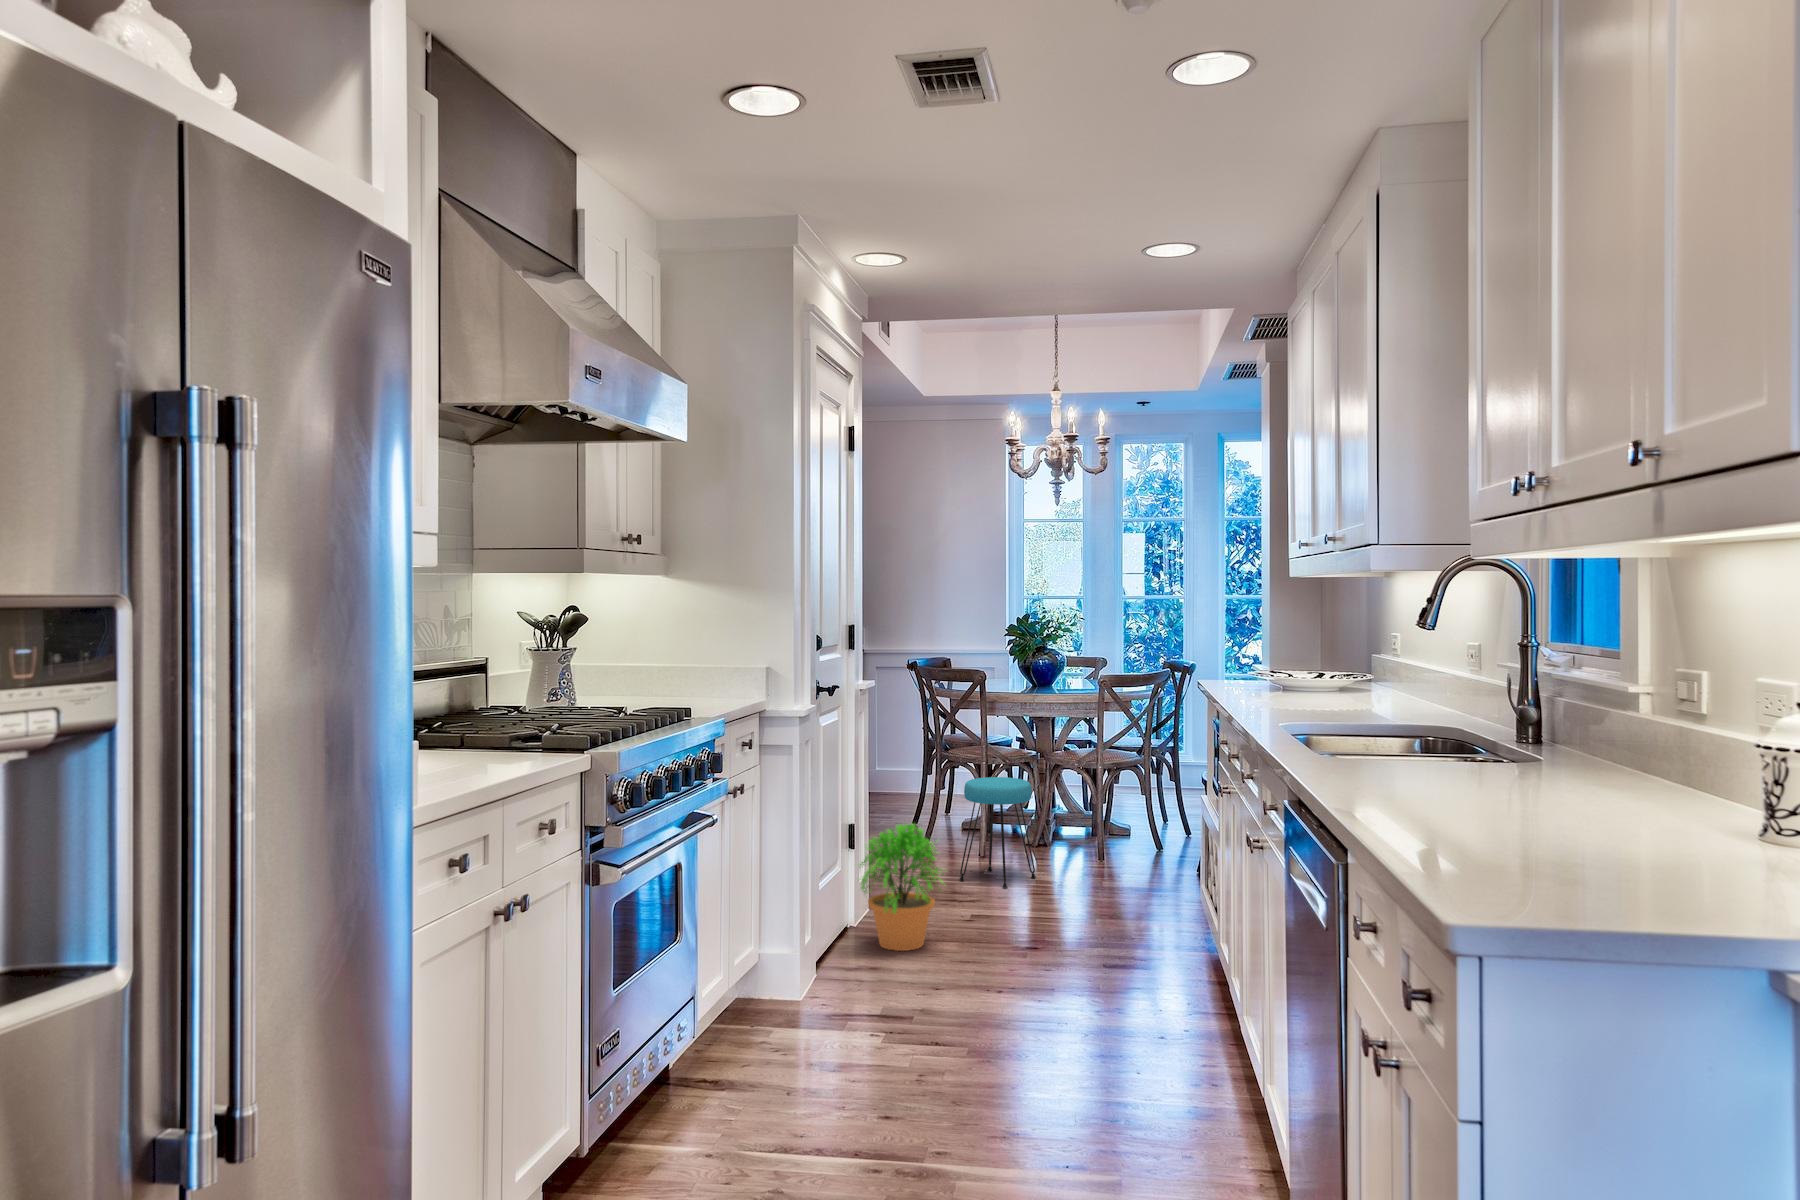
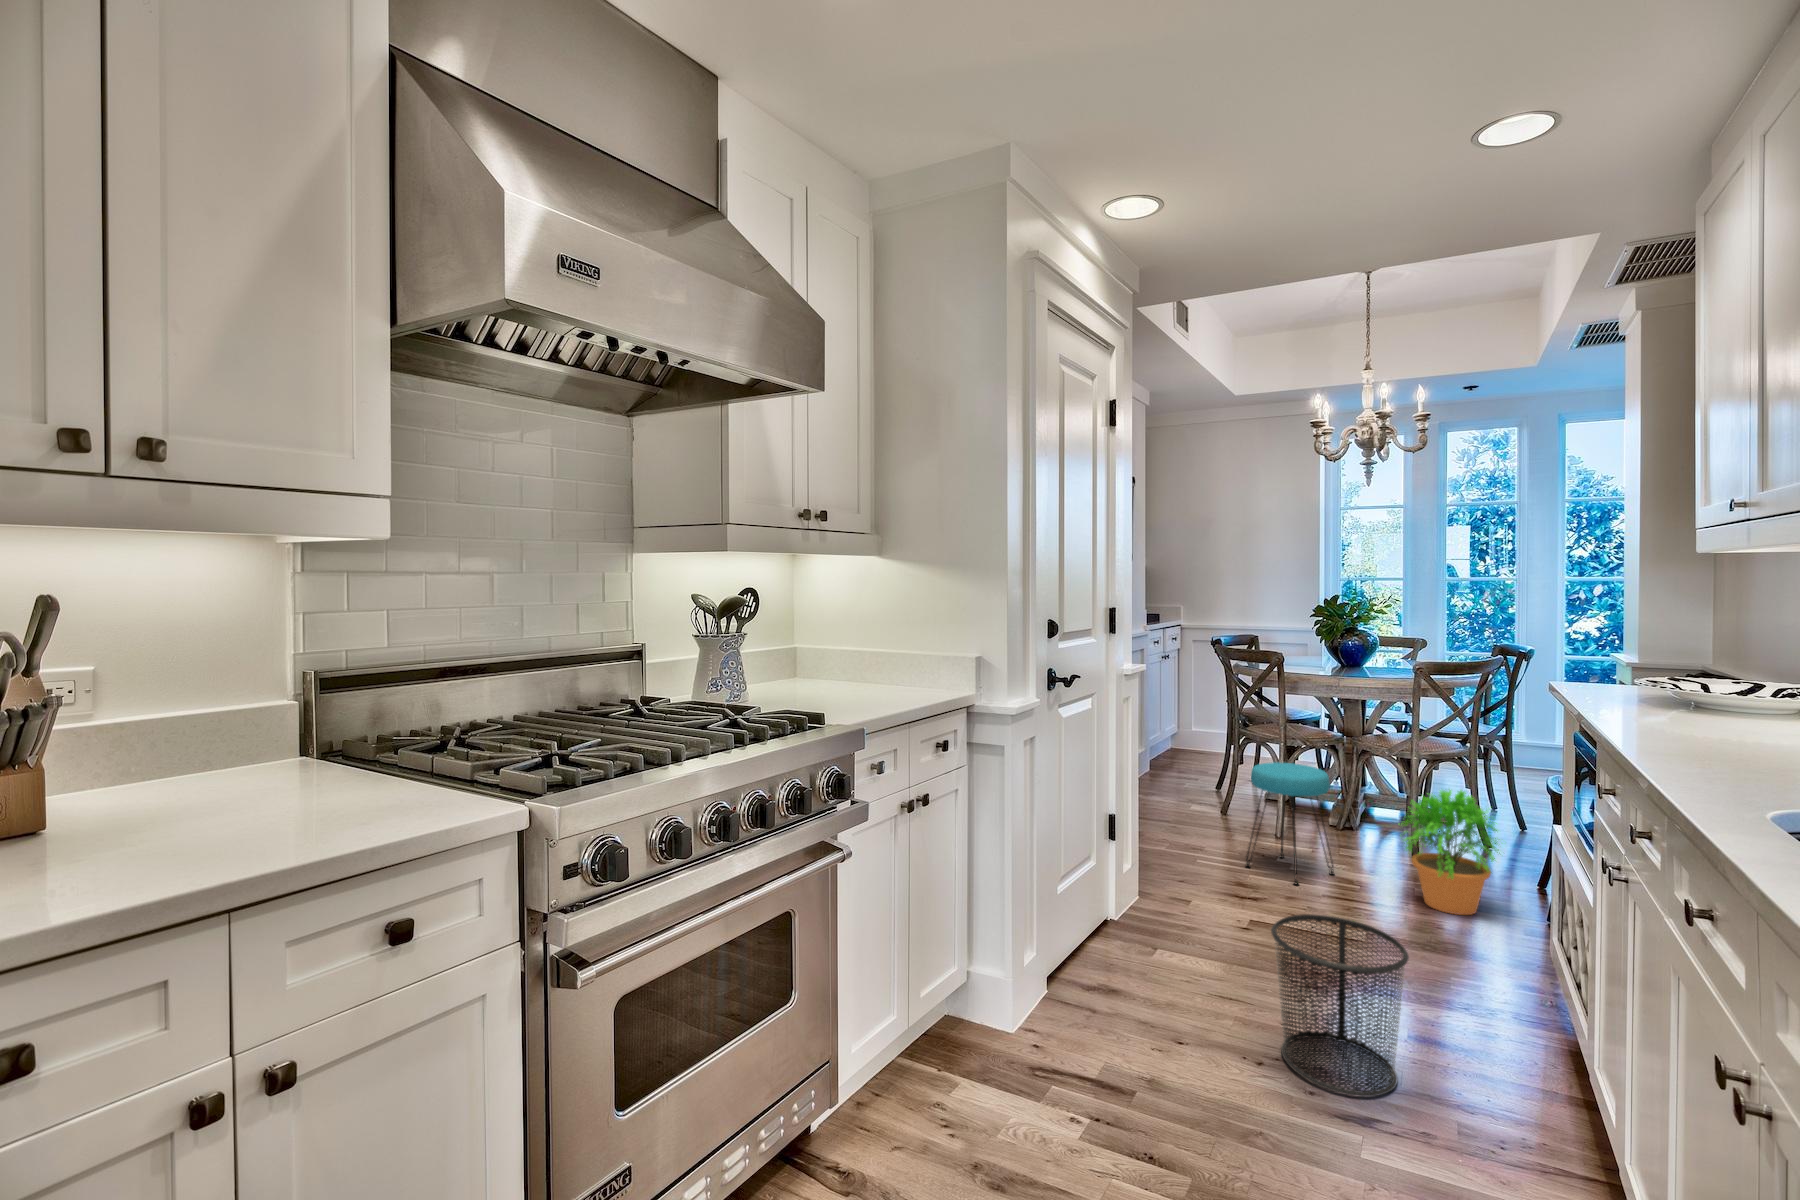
potted plant: present [859,824,942,951] -> present [1403,790,1500,915]
waste bin: none [1002,872,1095,993] -> present [1271,914,1409,1097]

